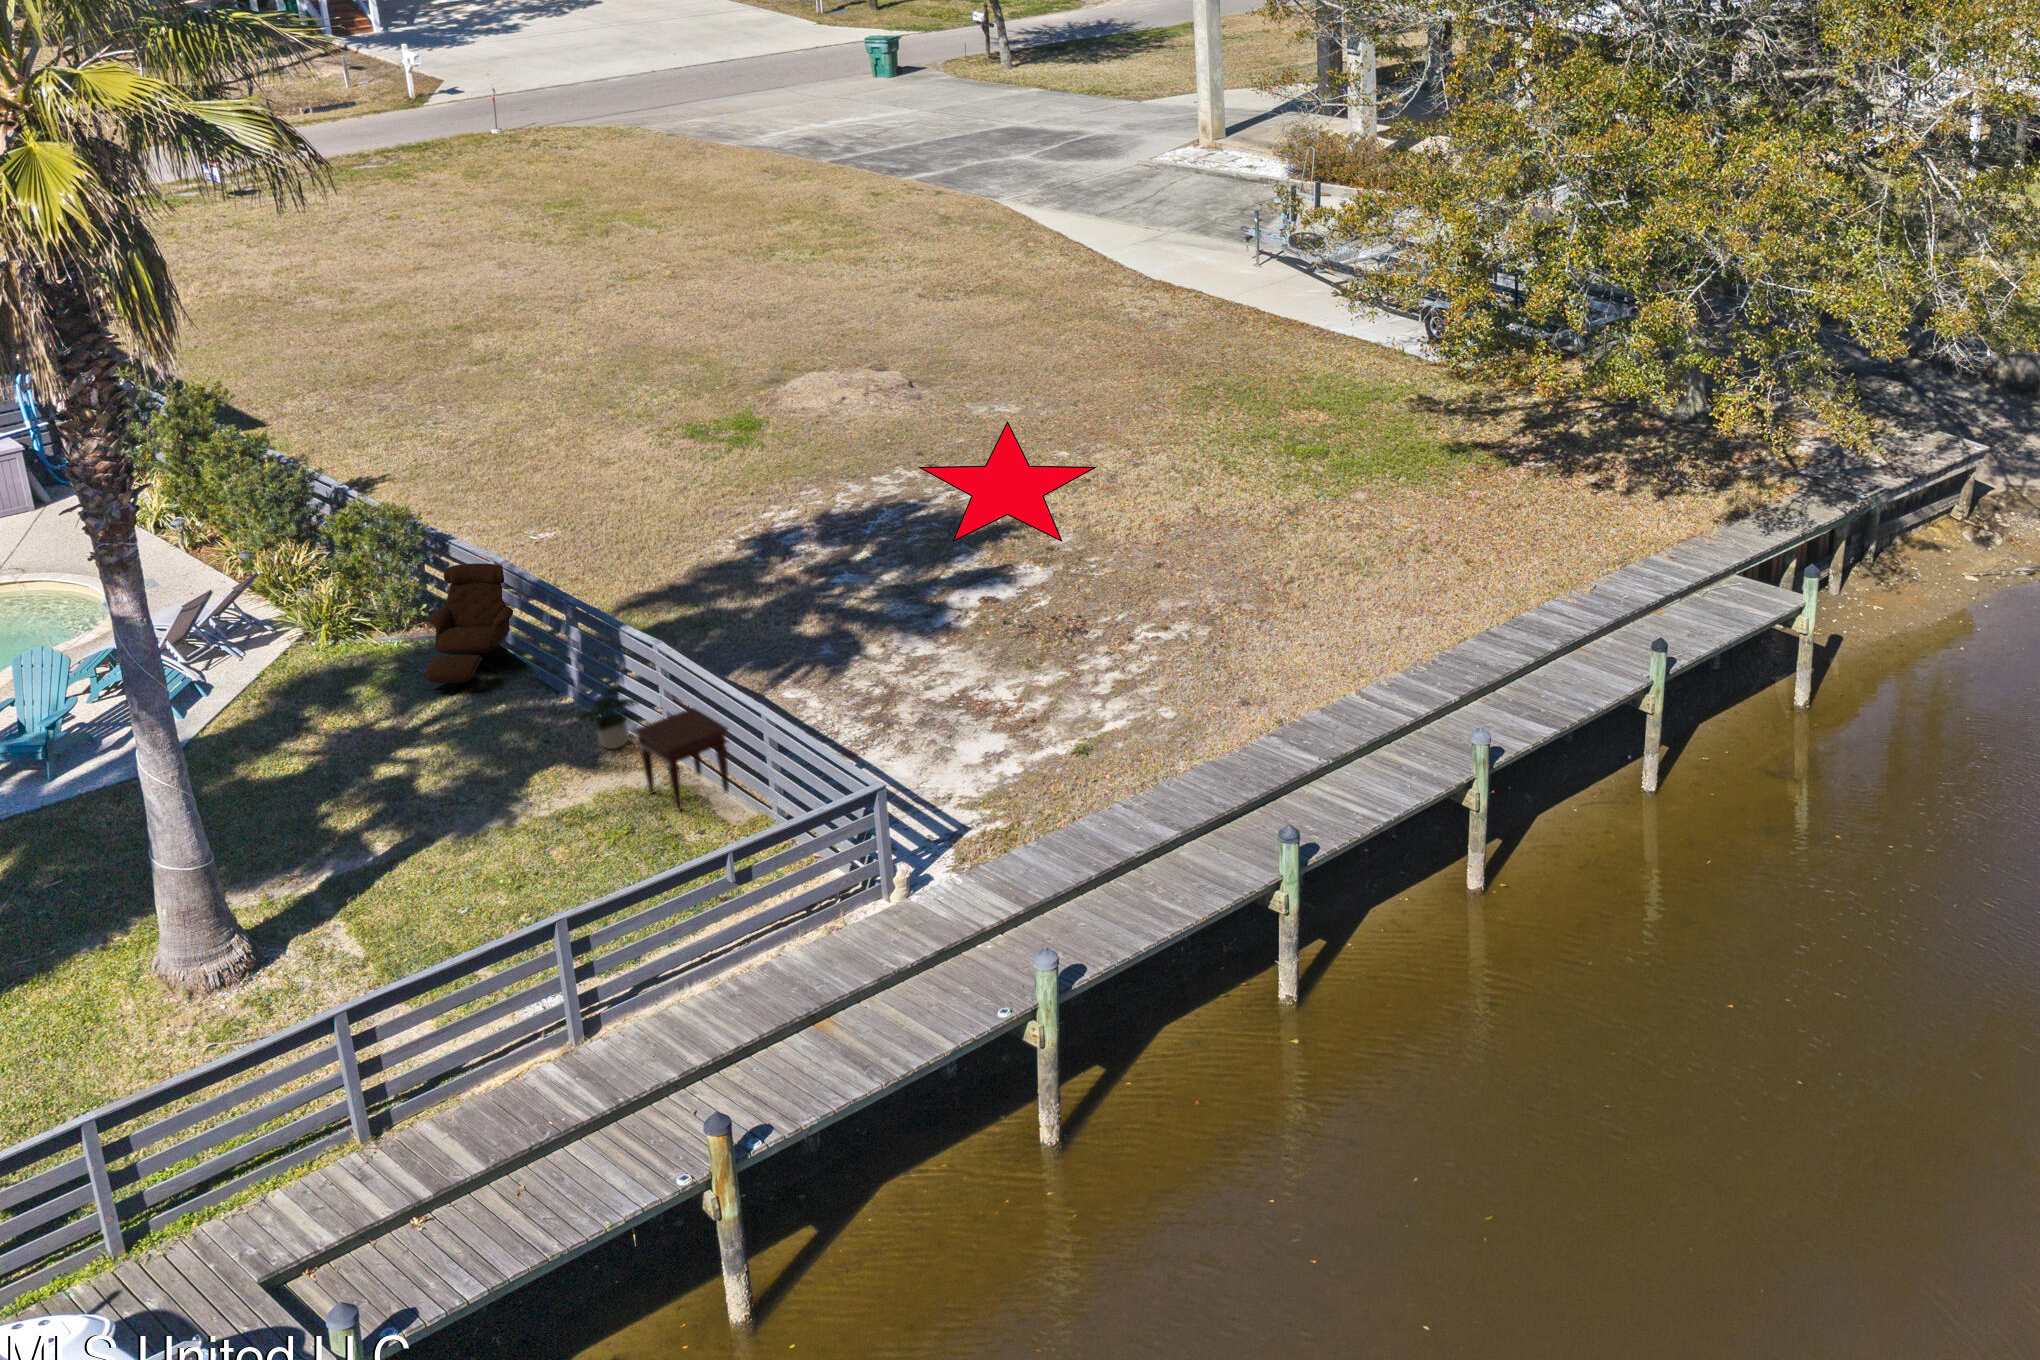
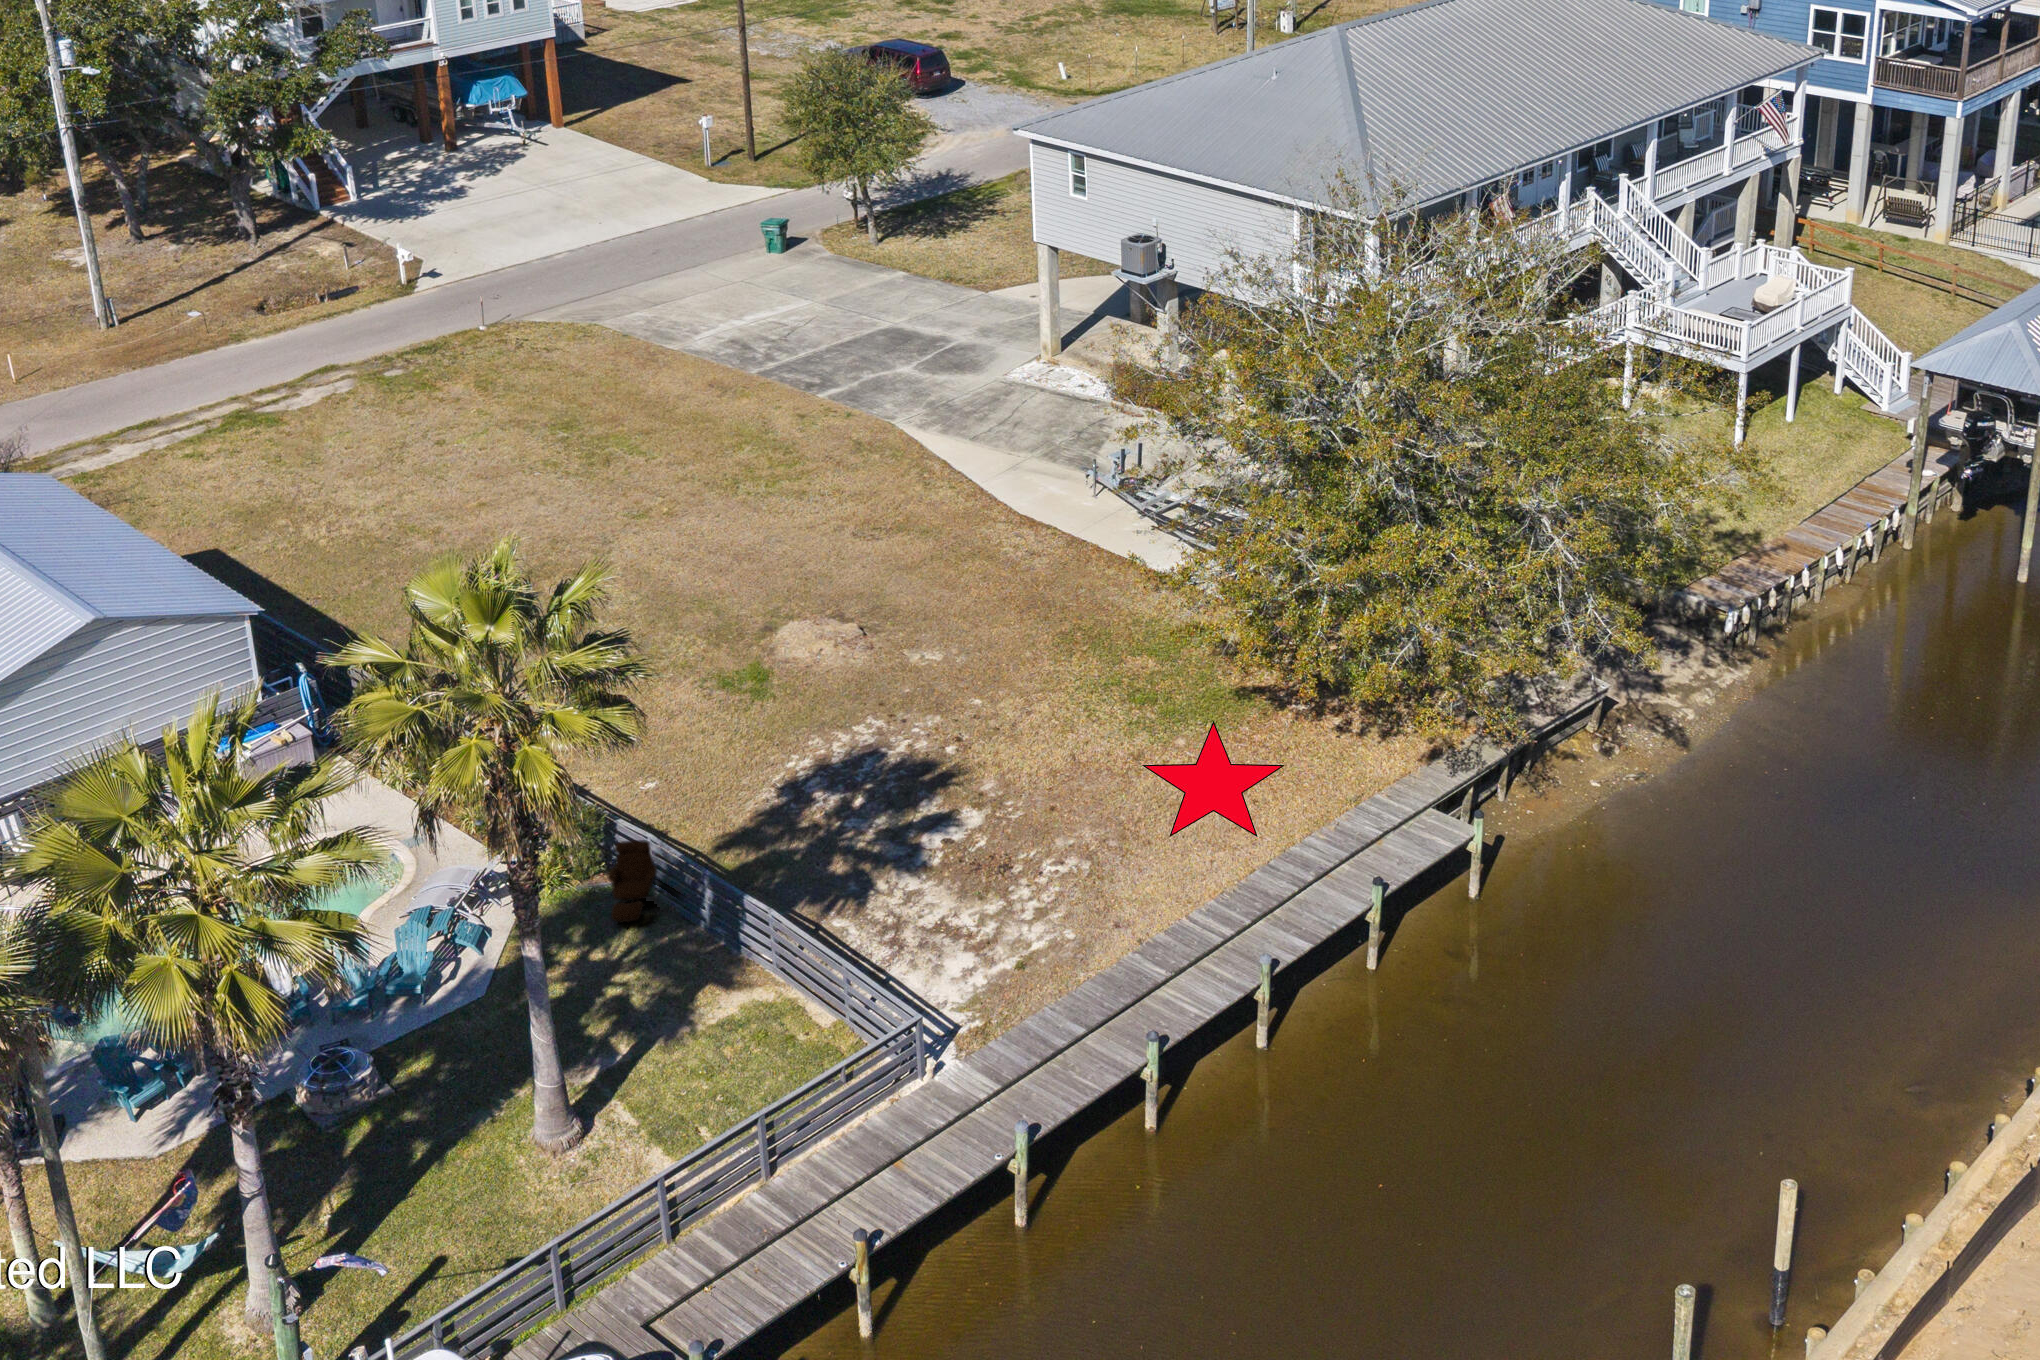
potted plant: present [577,687,639,749] -> none [715,929,753,970]
side table: present [634,708,729,811] -> none [759,950,816,1017]

